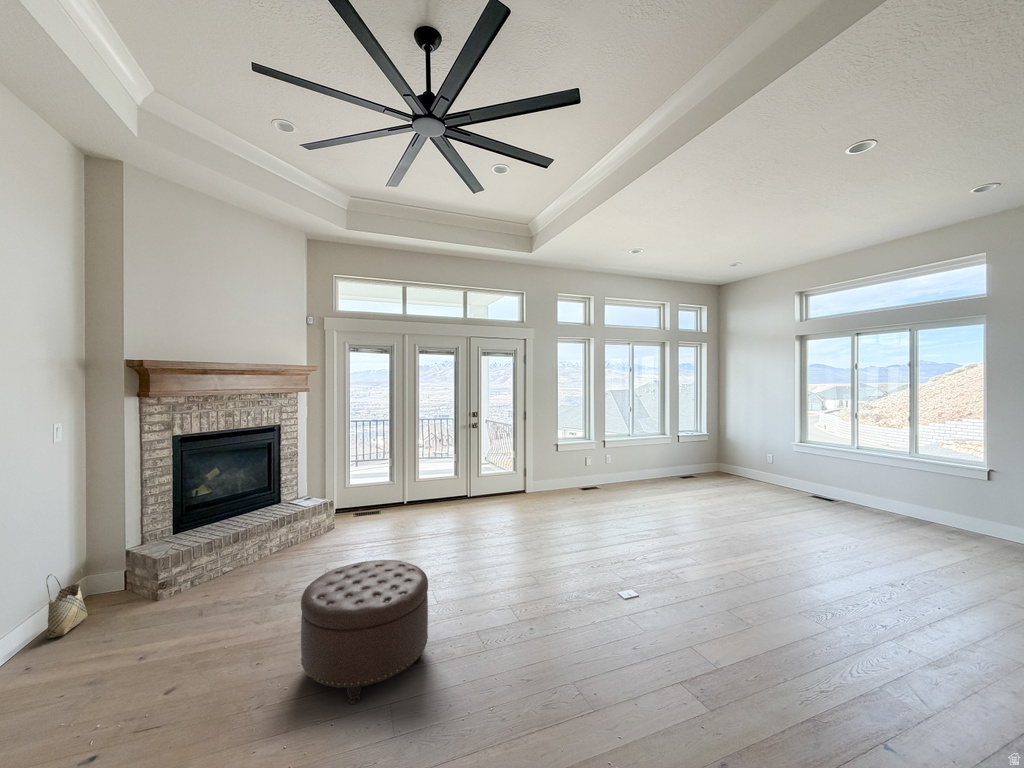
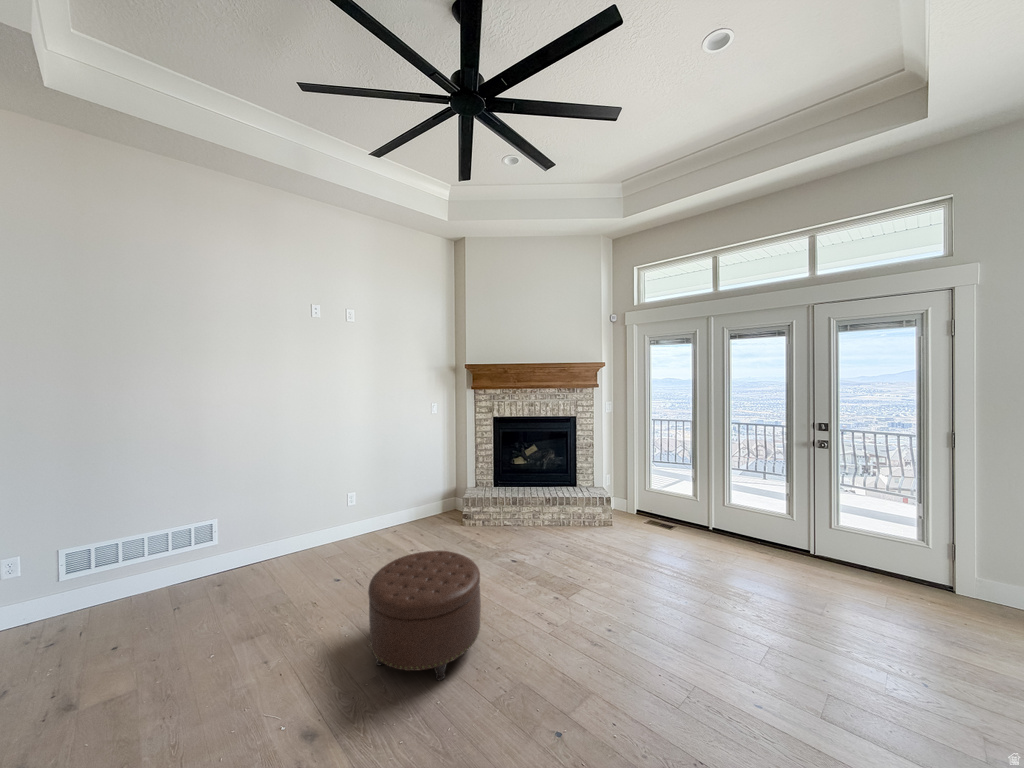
woven basket: present [46,570,87,638] -> none [415,488,438,523]

